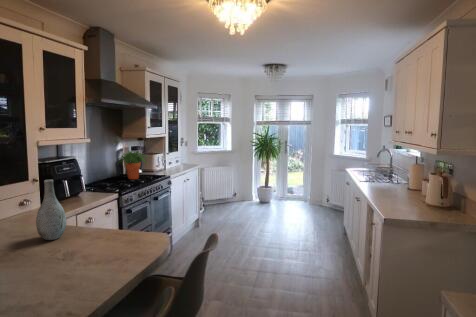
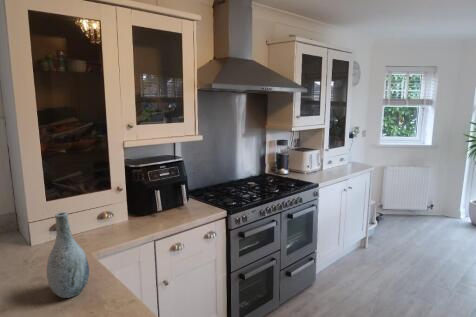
potted plant: present [118,151,145,179] -> none [248,147,291,185]

